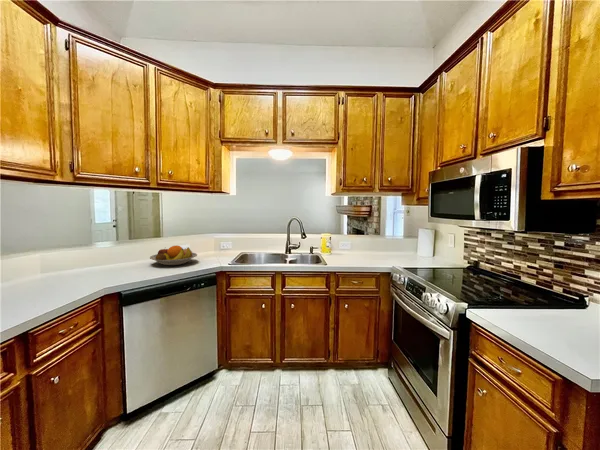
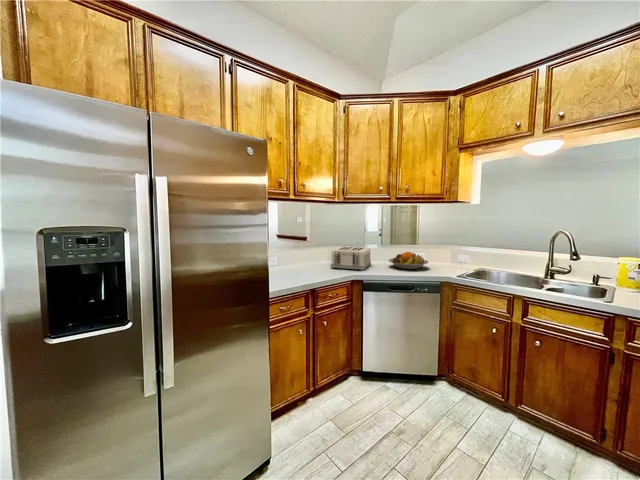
toaster: none [60,245,124,284] -> present [331,247,371,271]

